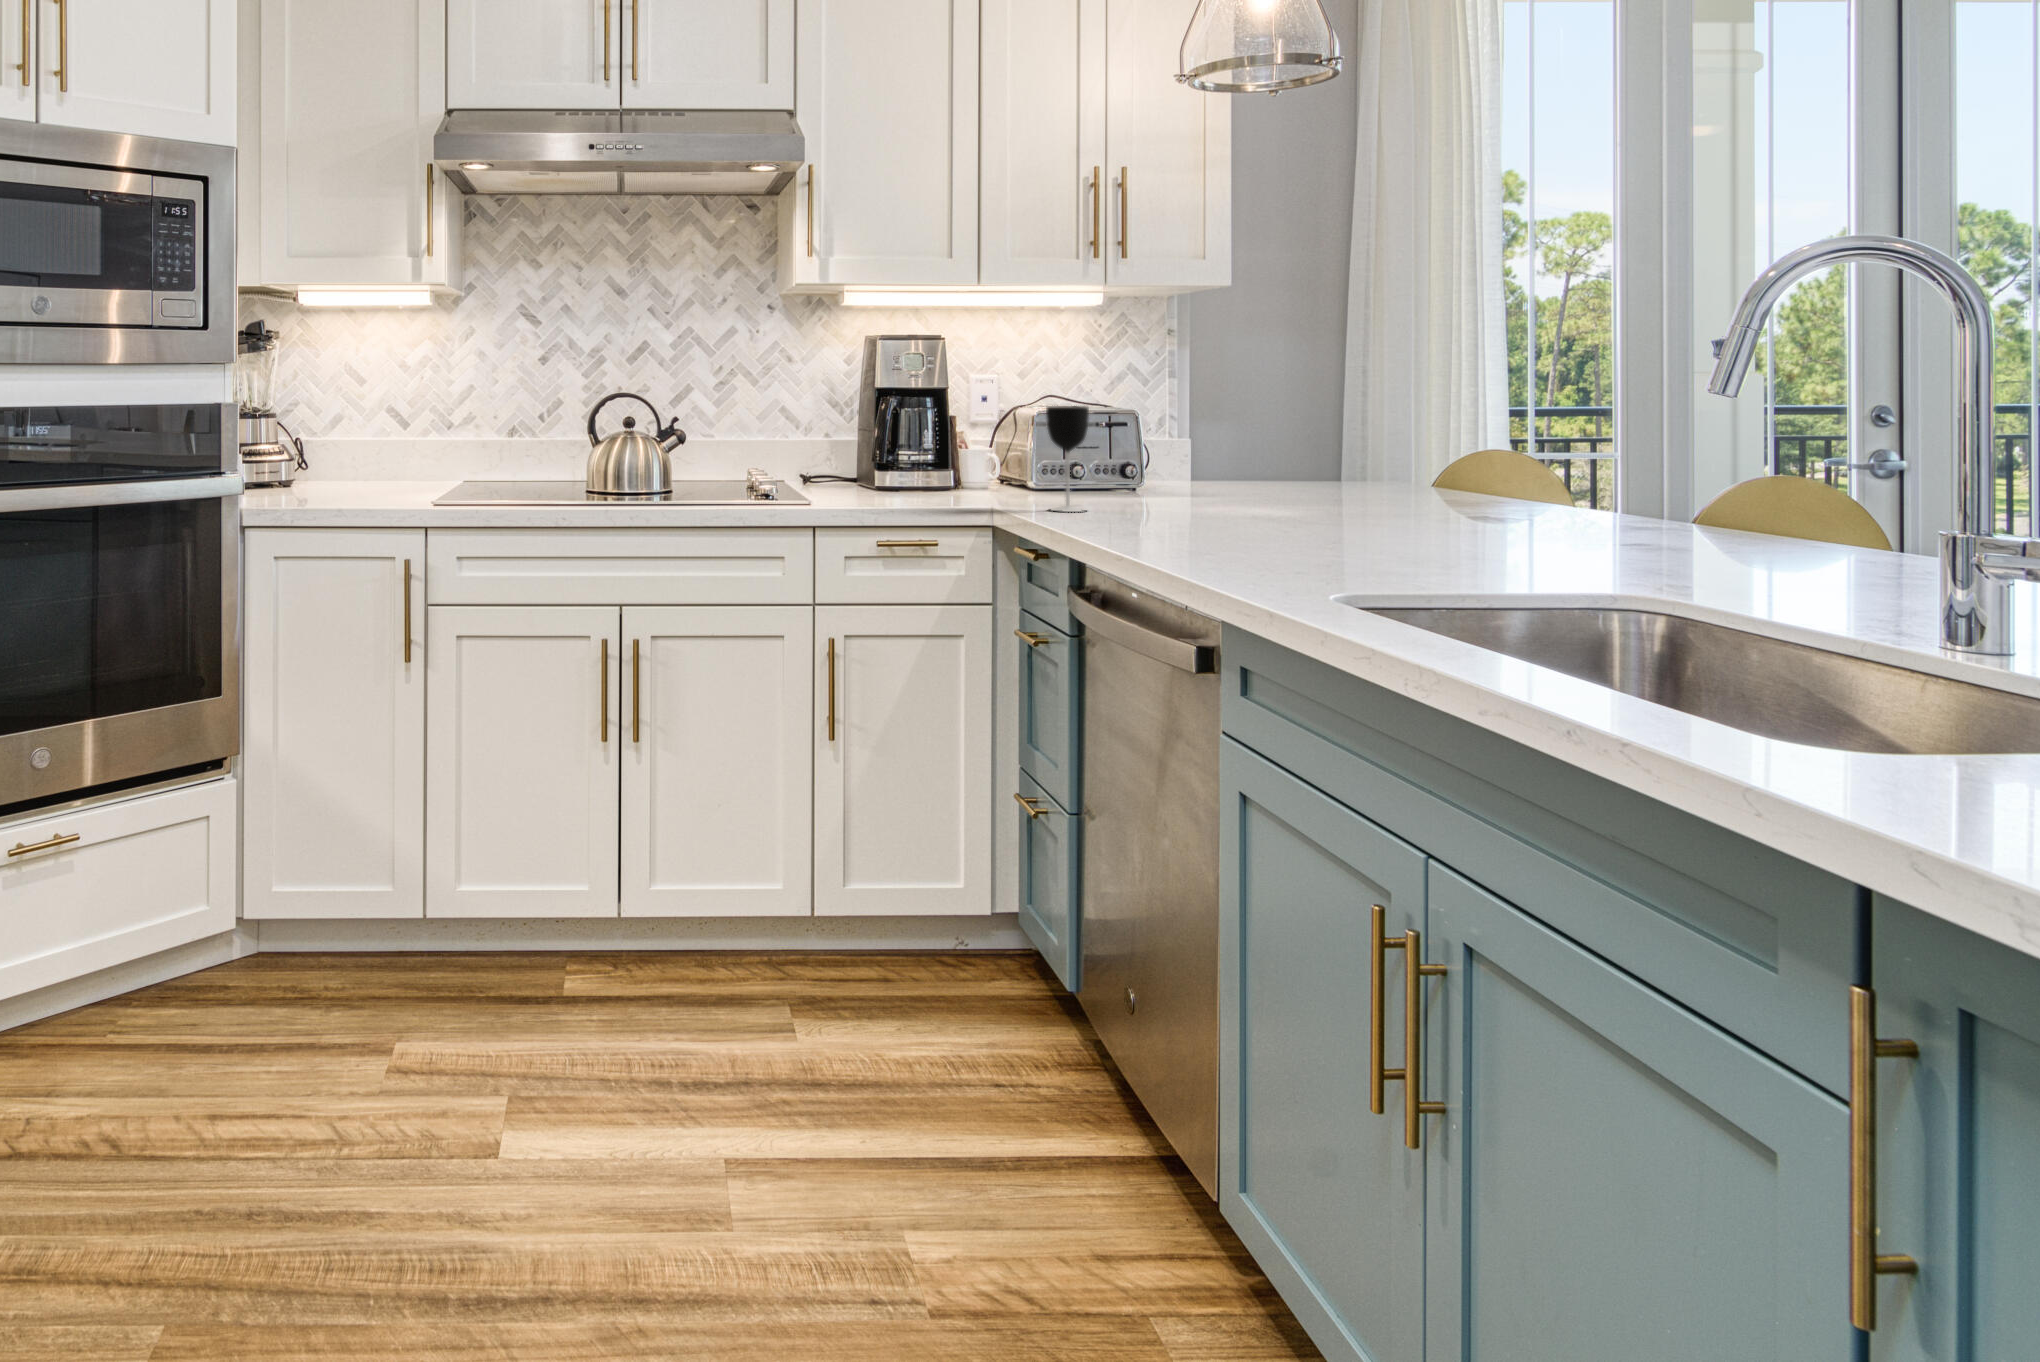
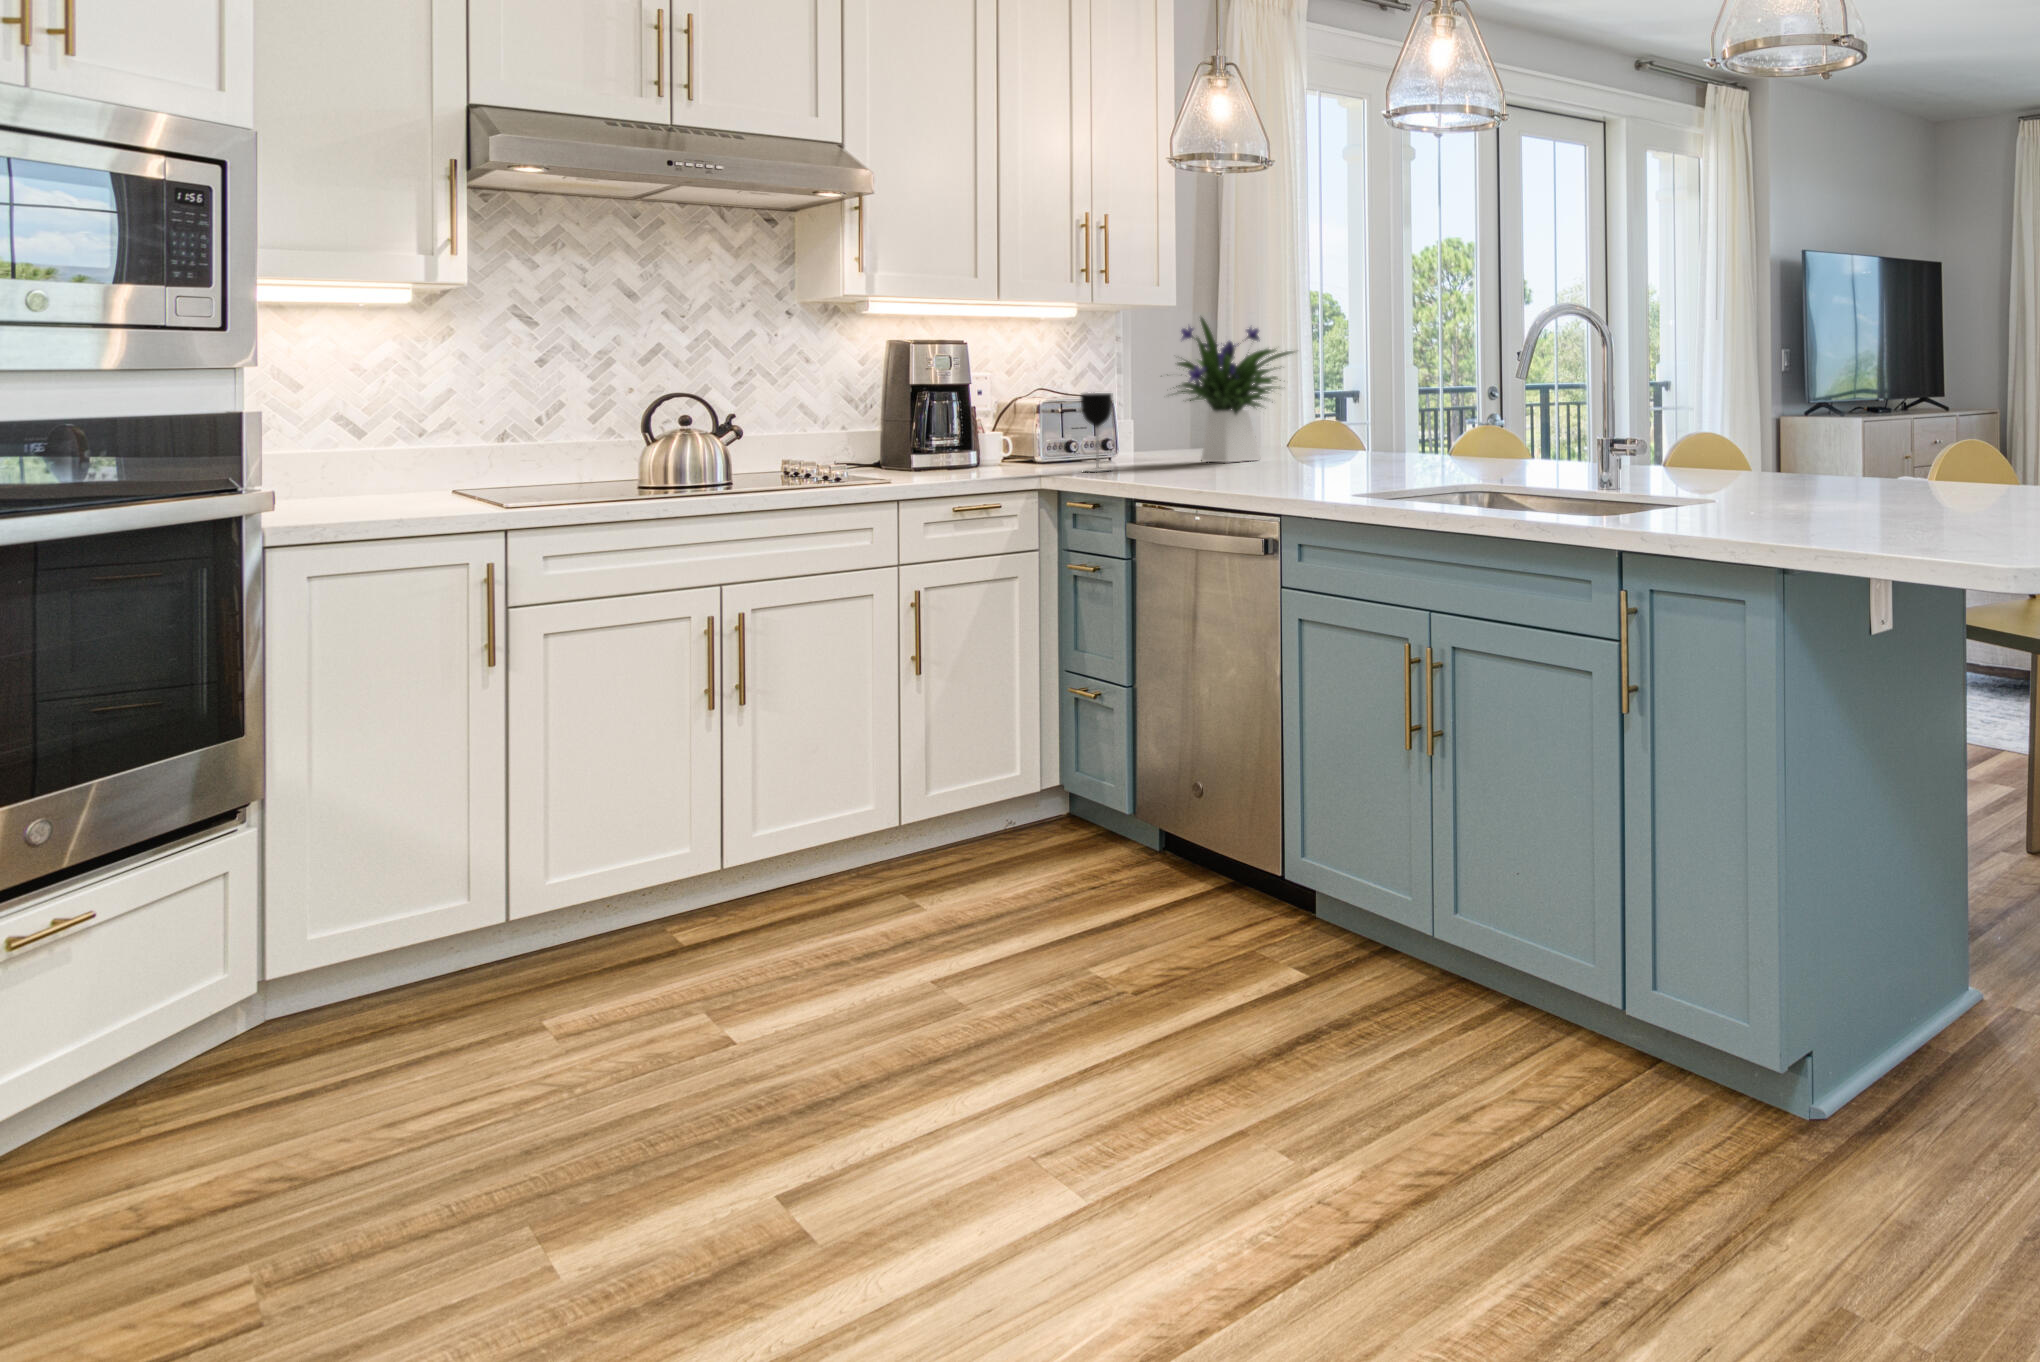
flower arrangement: none [1164,300,1379,512] -> present [1173,317,1293,462]

